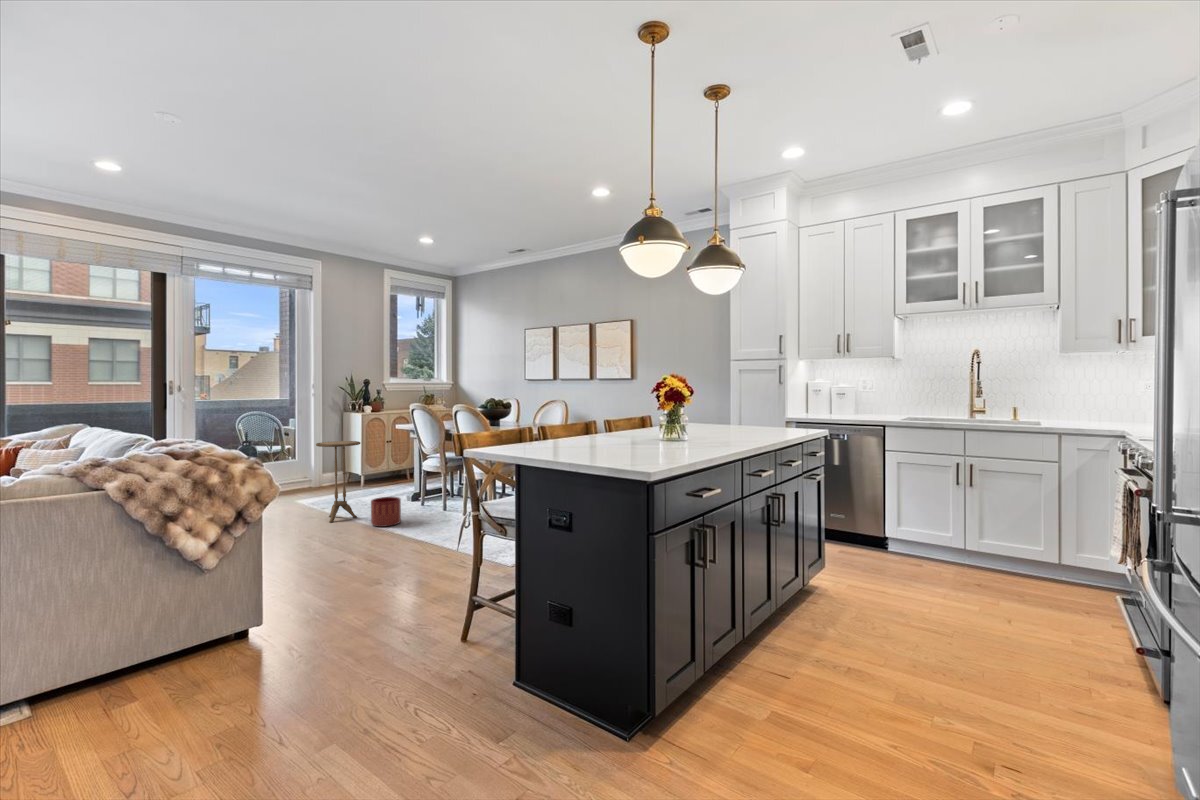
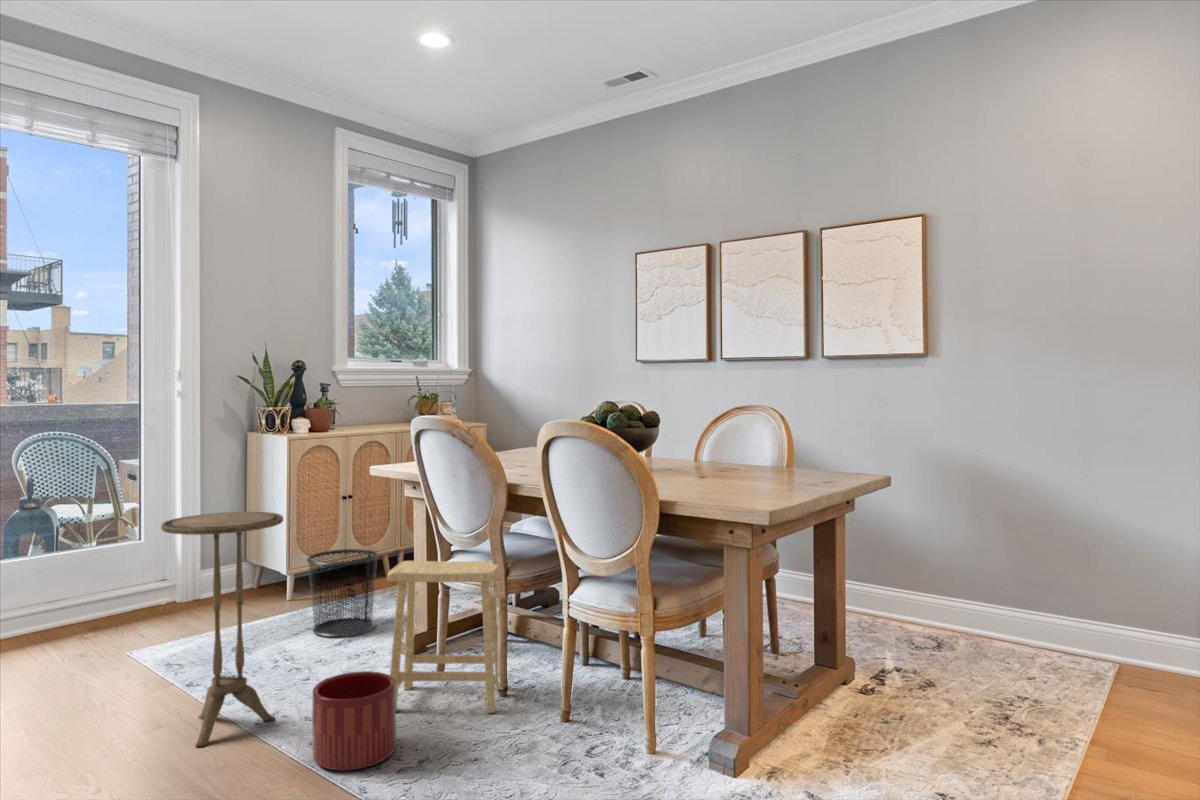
footstool: none [400,461,447,515] -> present [387,561,503,713]
waste bin: none [370,462,401,498] -> present [307,549,378,637]

